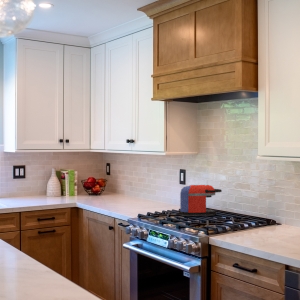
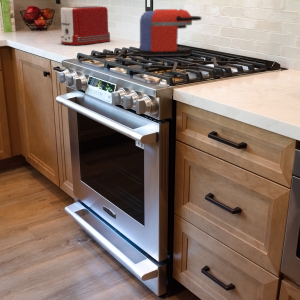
toaster: none [119,180,154,208] -> present [61,6,110,45]

